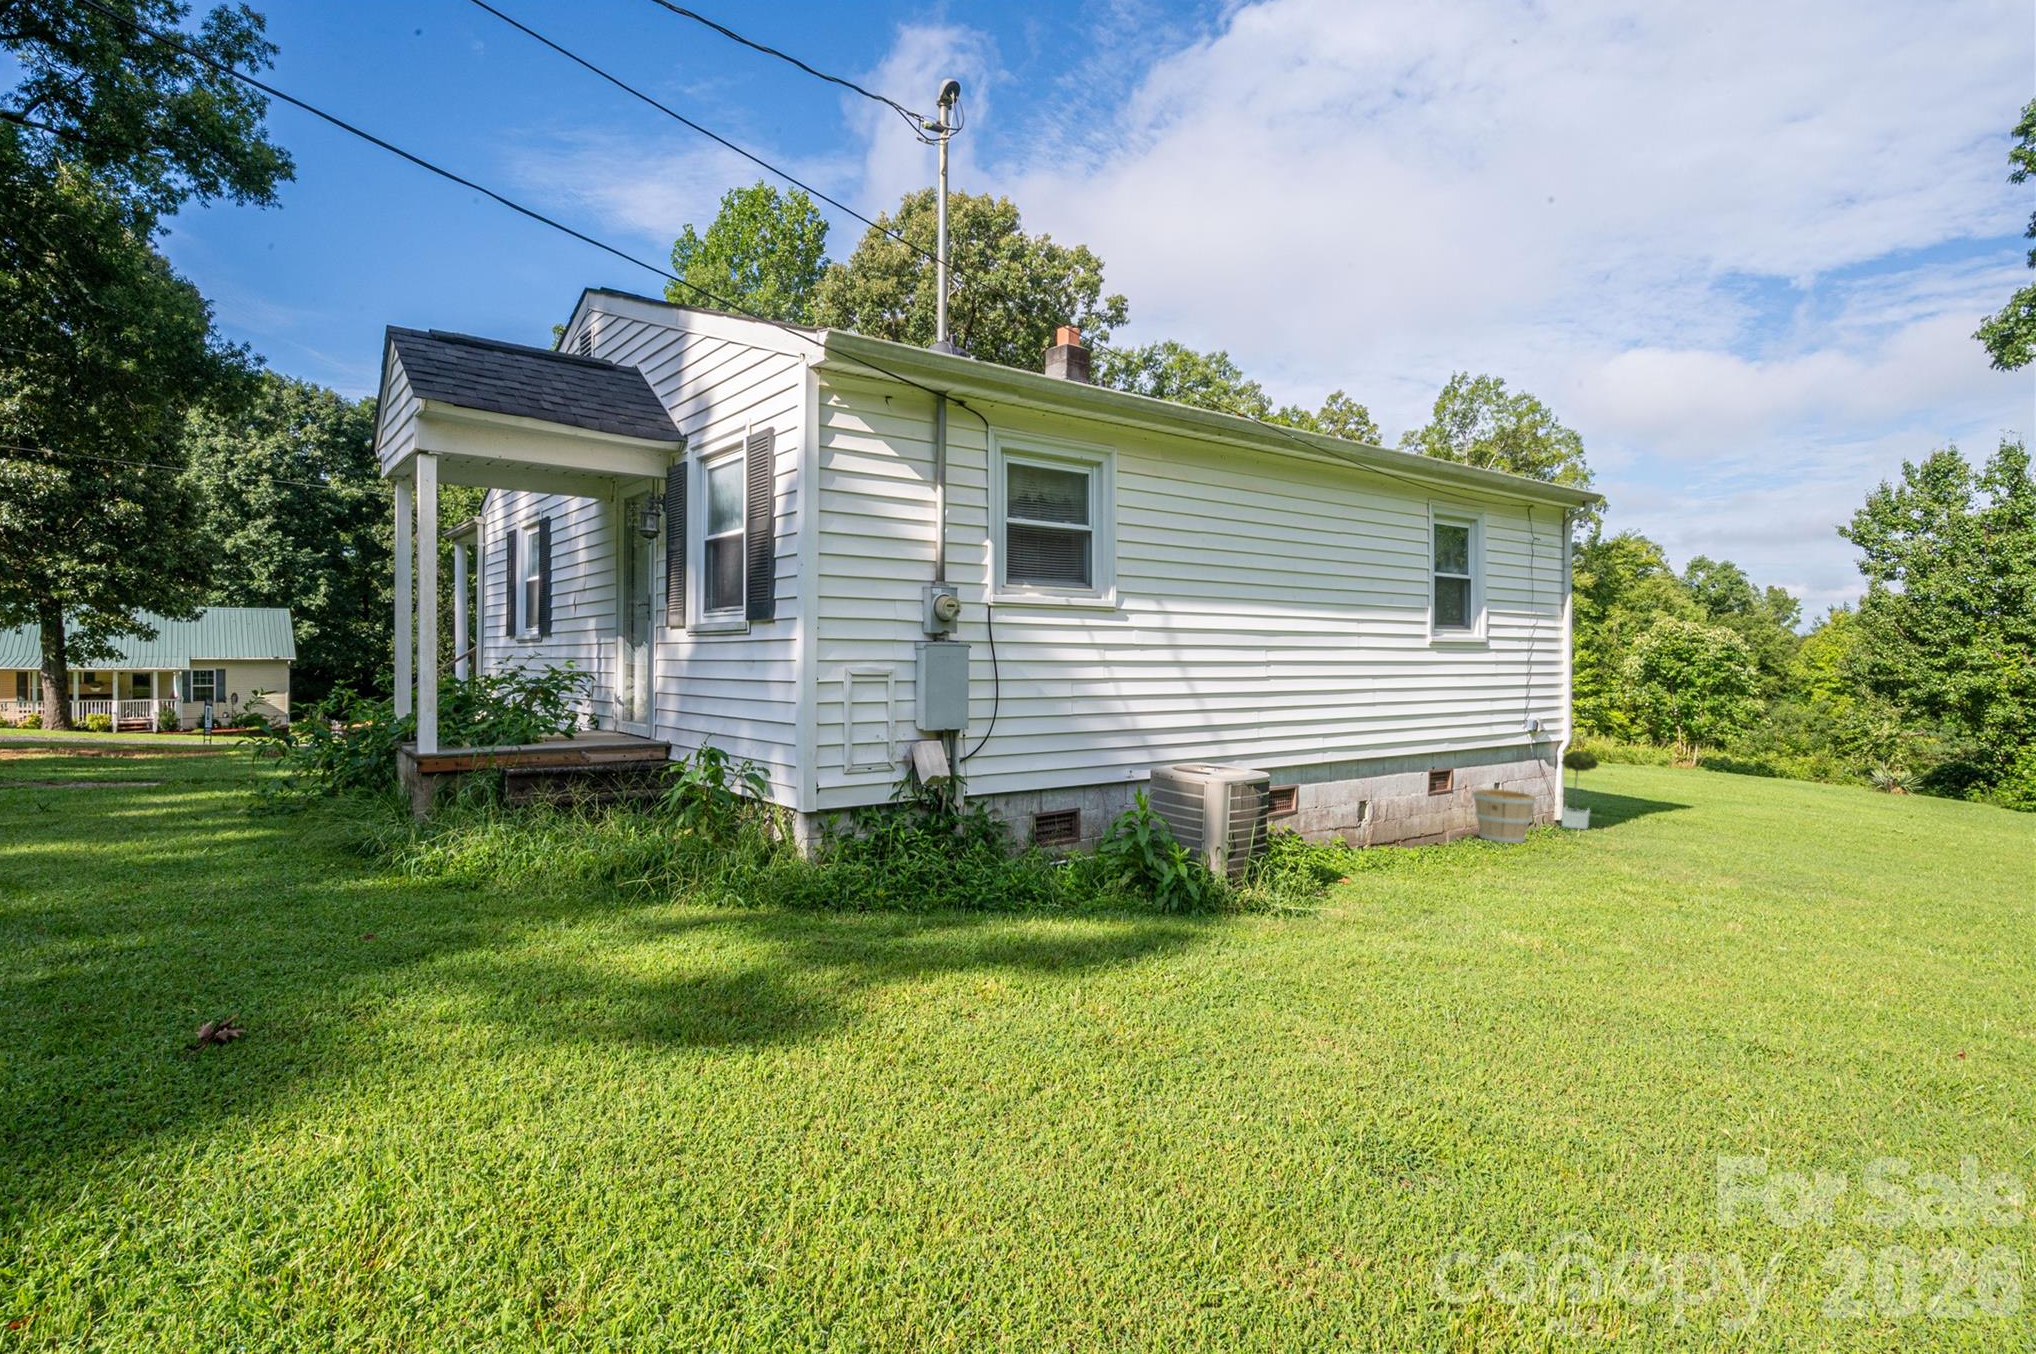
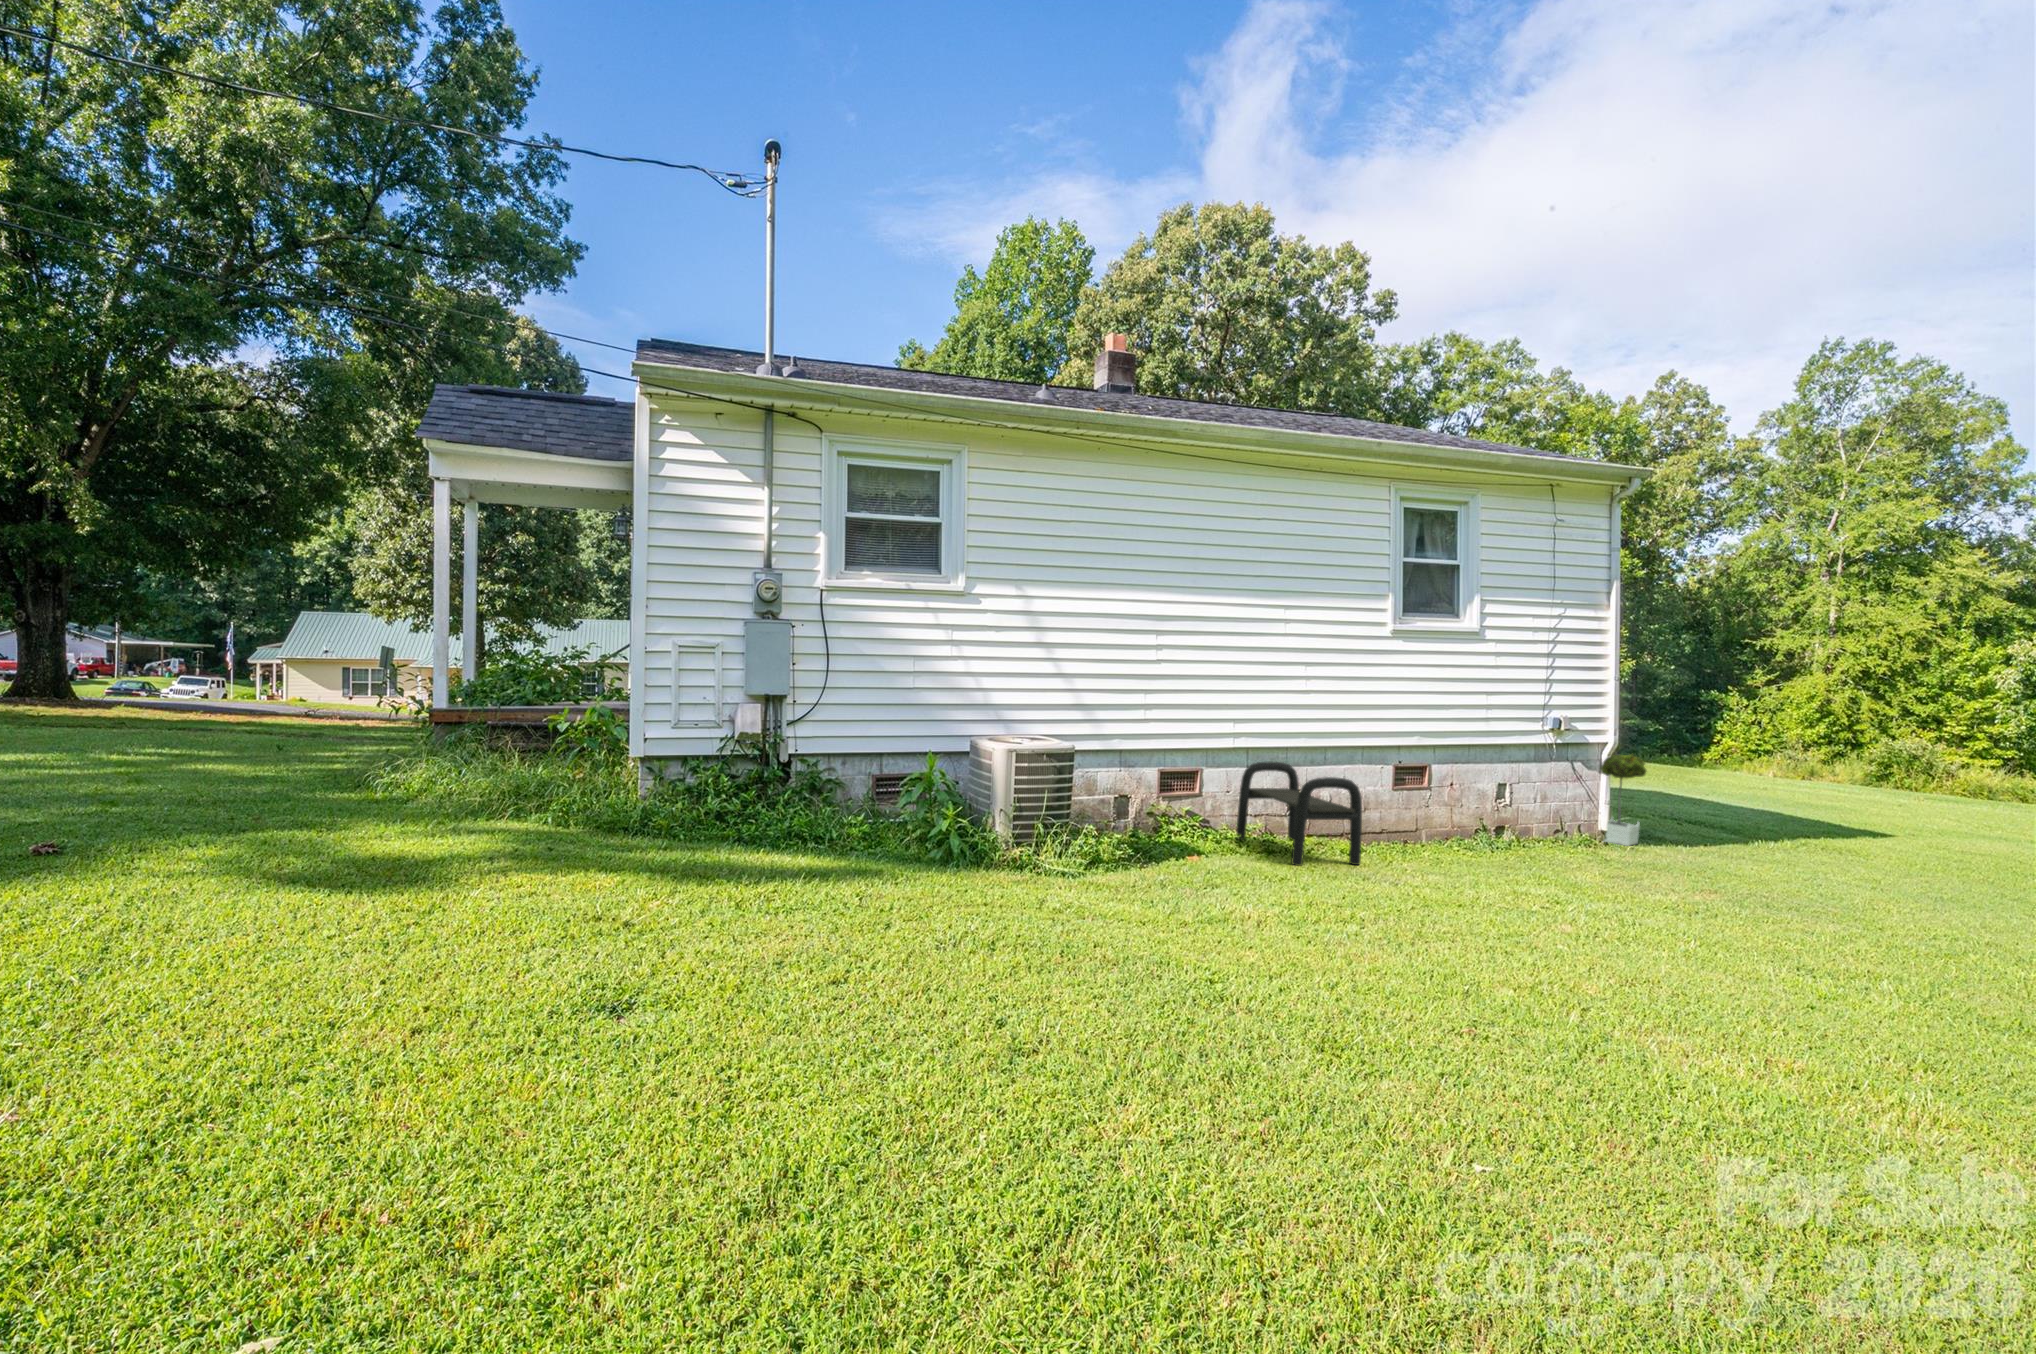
bench: none [1331,773,1467,871] -> present [1236,762,1362,866]
wooden bucket: present [1473,789,1536,843] -> none [1448,790,1519,852]

